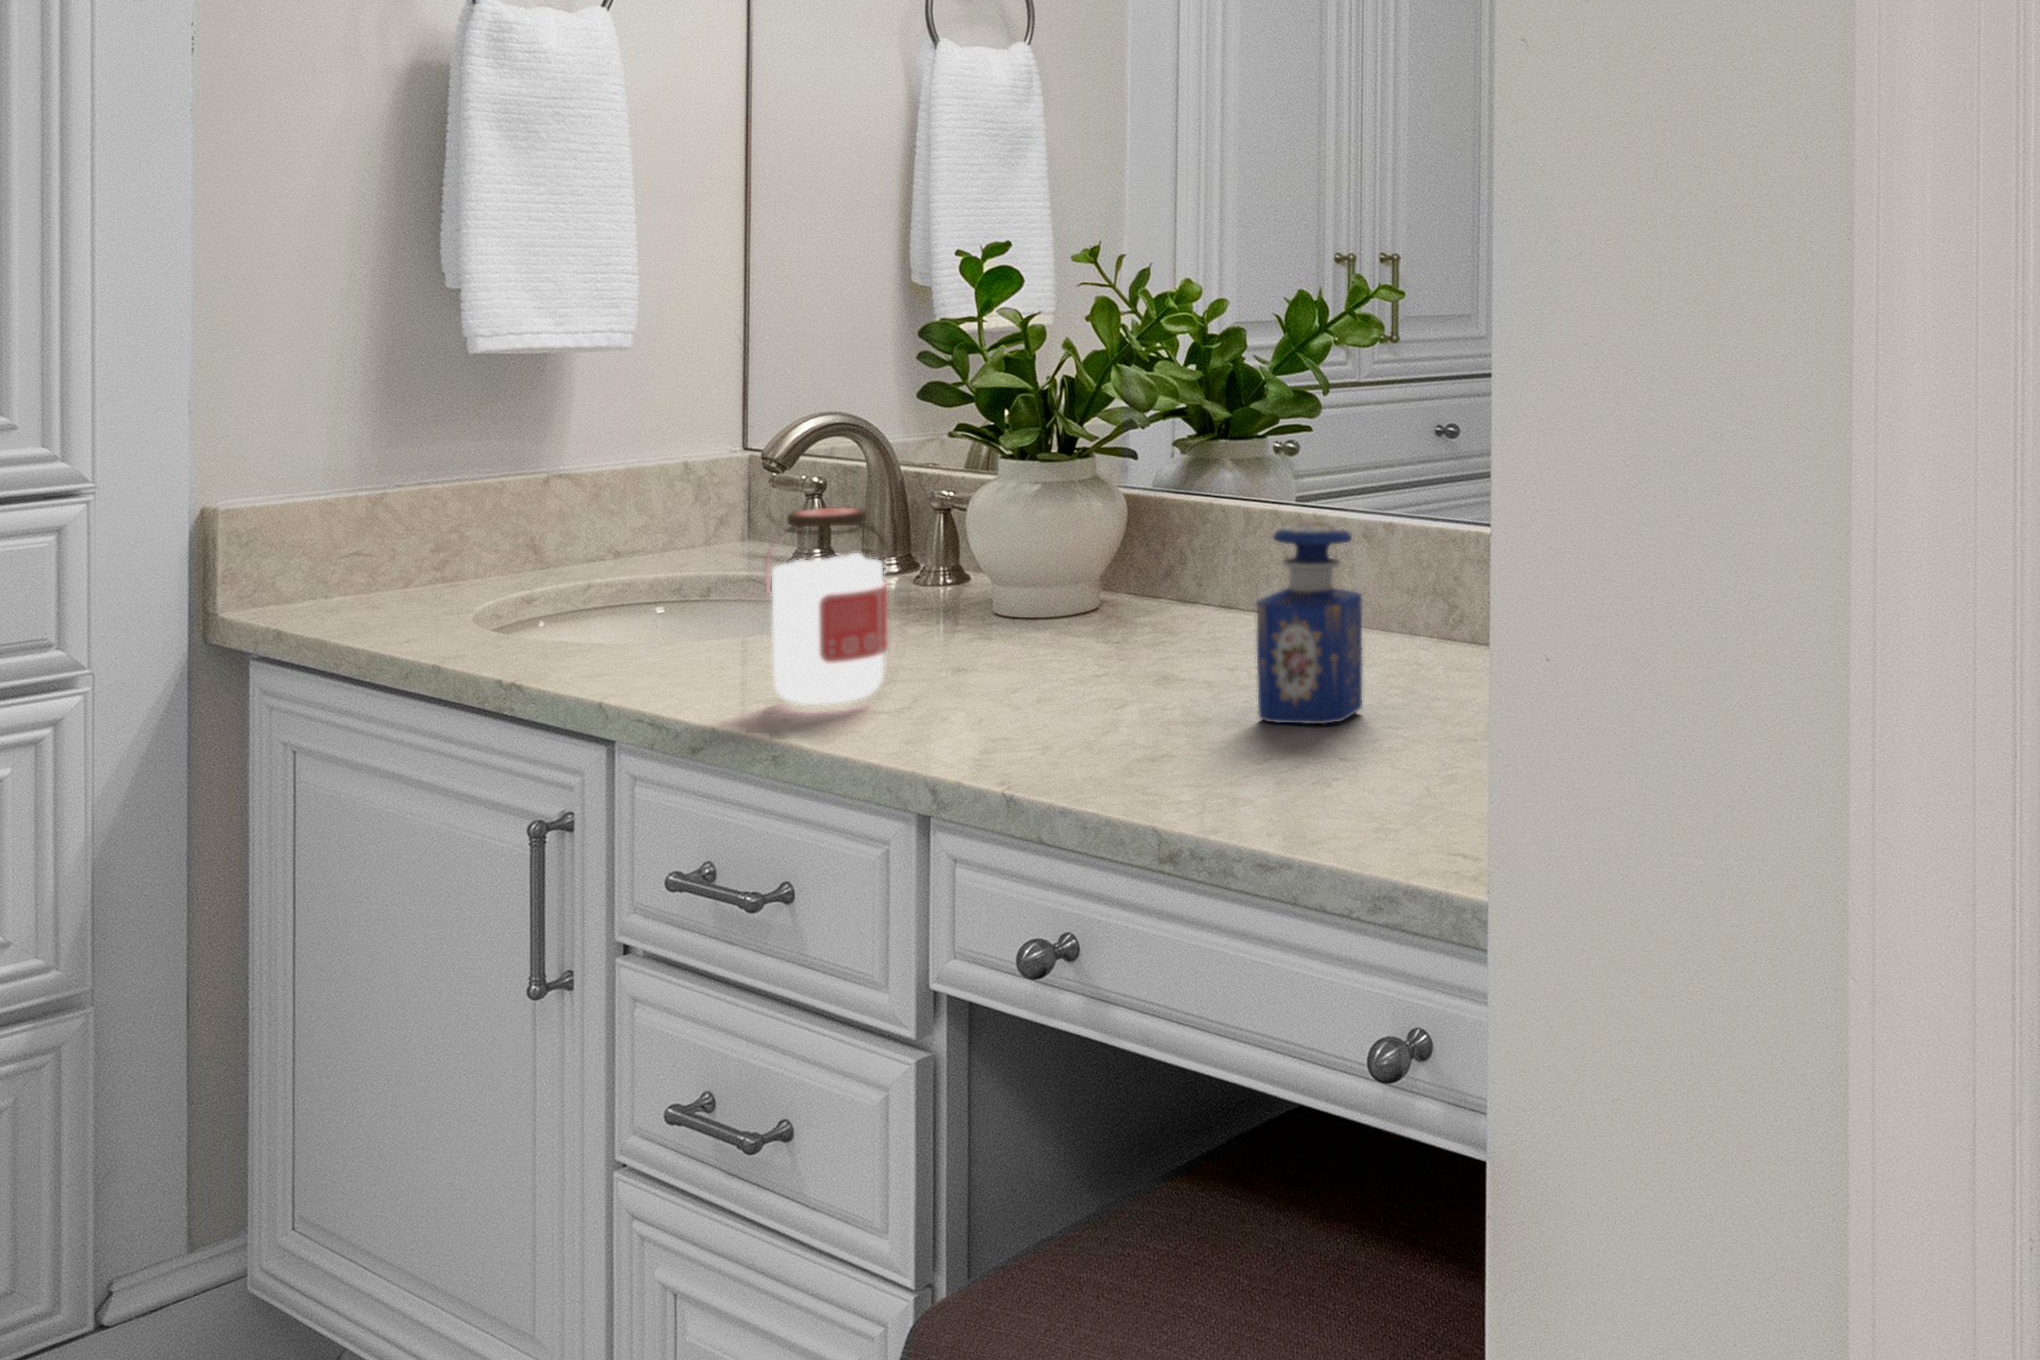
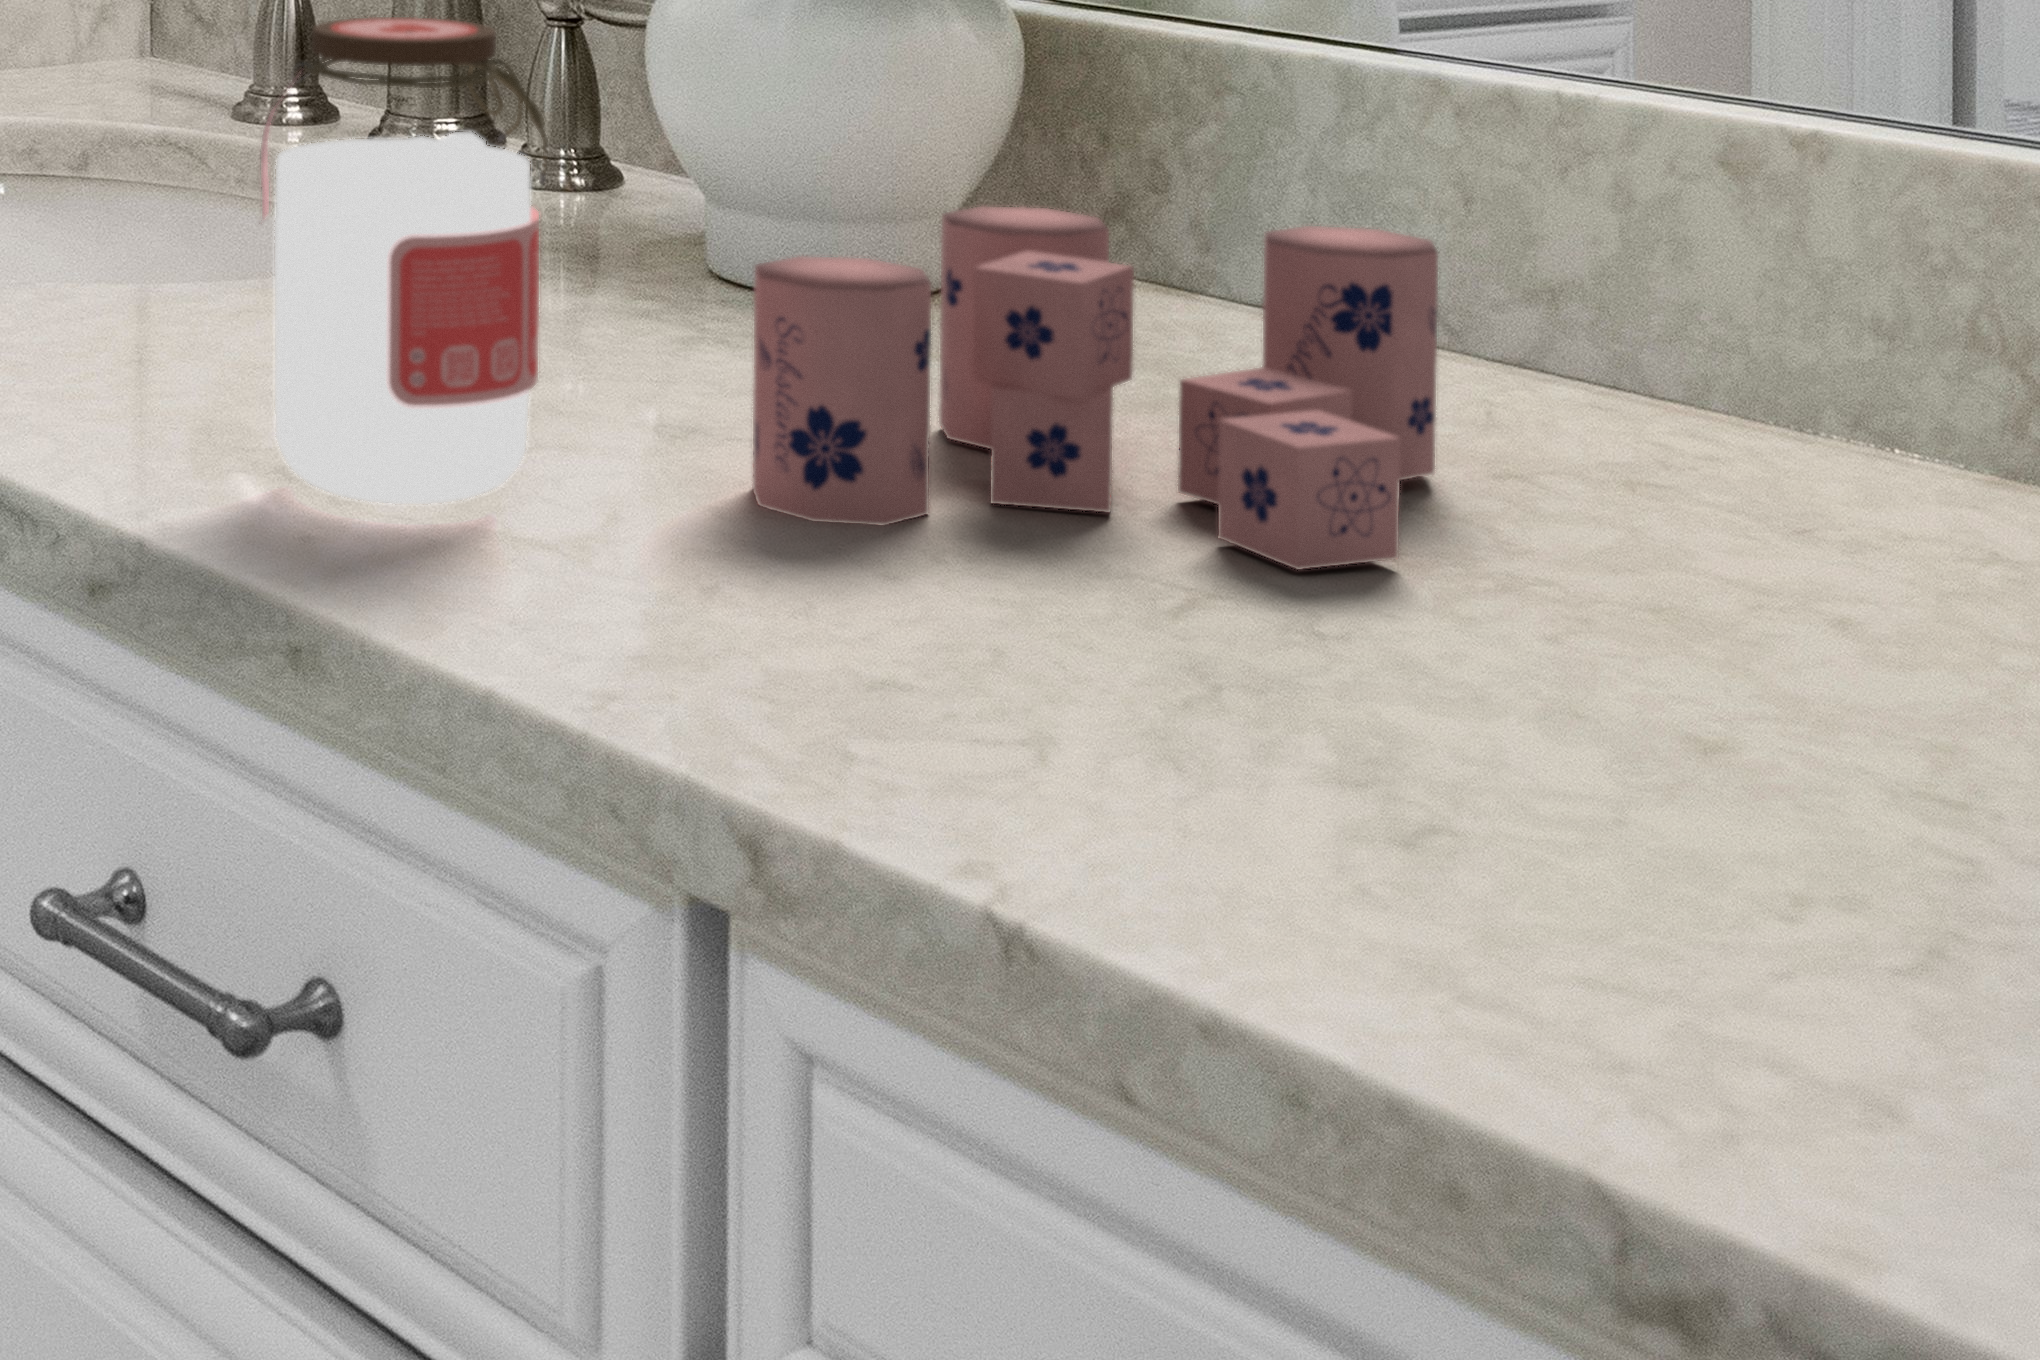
perfume bottle: present [1256,522,1362,724] -> none [1574,148,1887,744]
candle: none [981,569,1259,697] -> present [752,207,1438,569]

